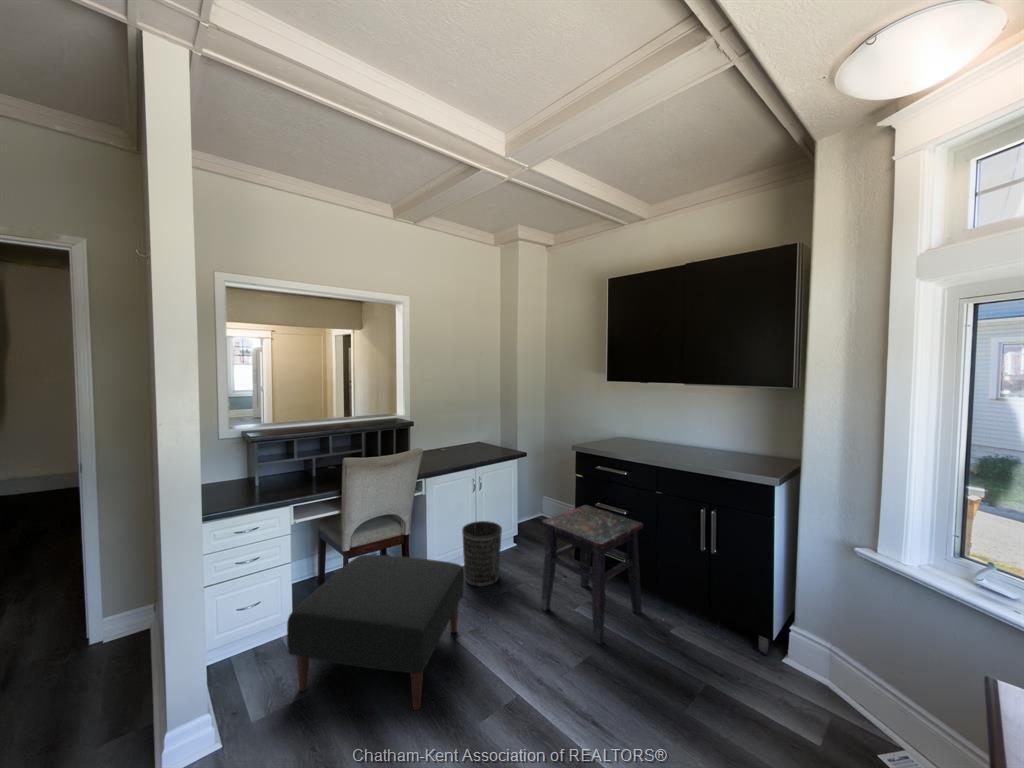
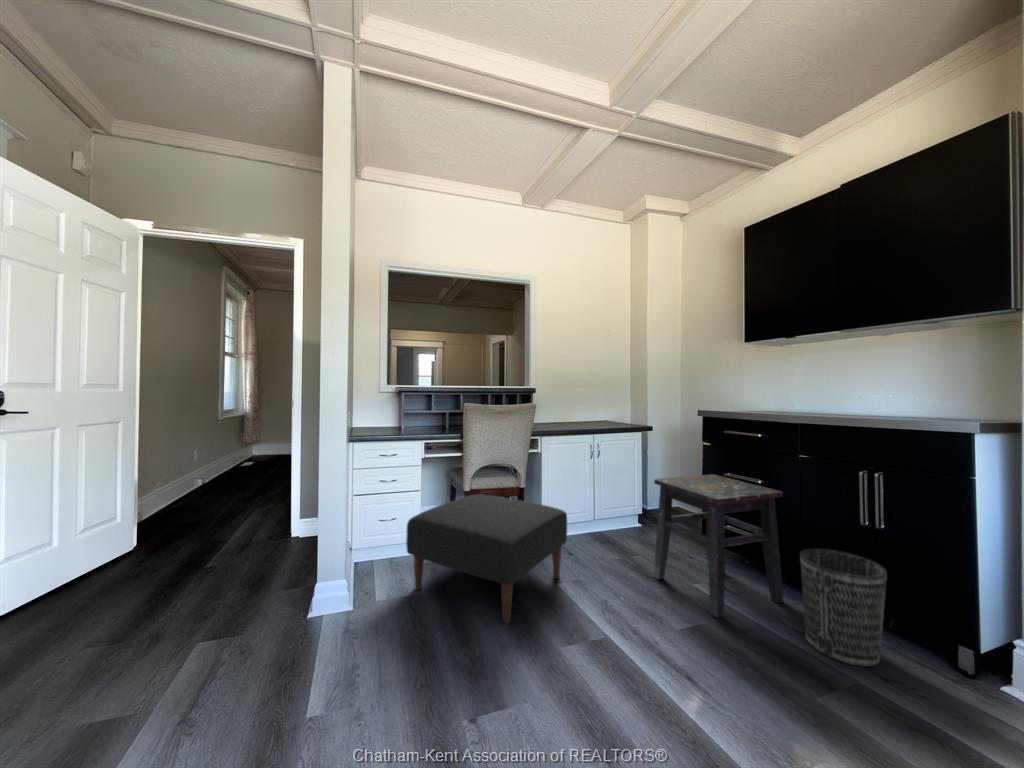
wastebasket: present [462,521,502,587] -> present [800,549,887,667]

